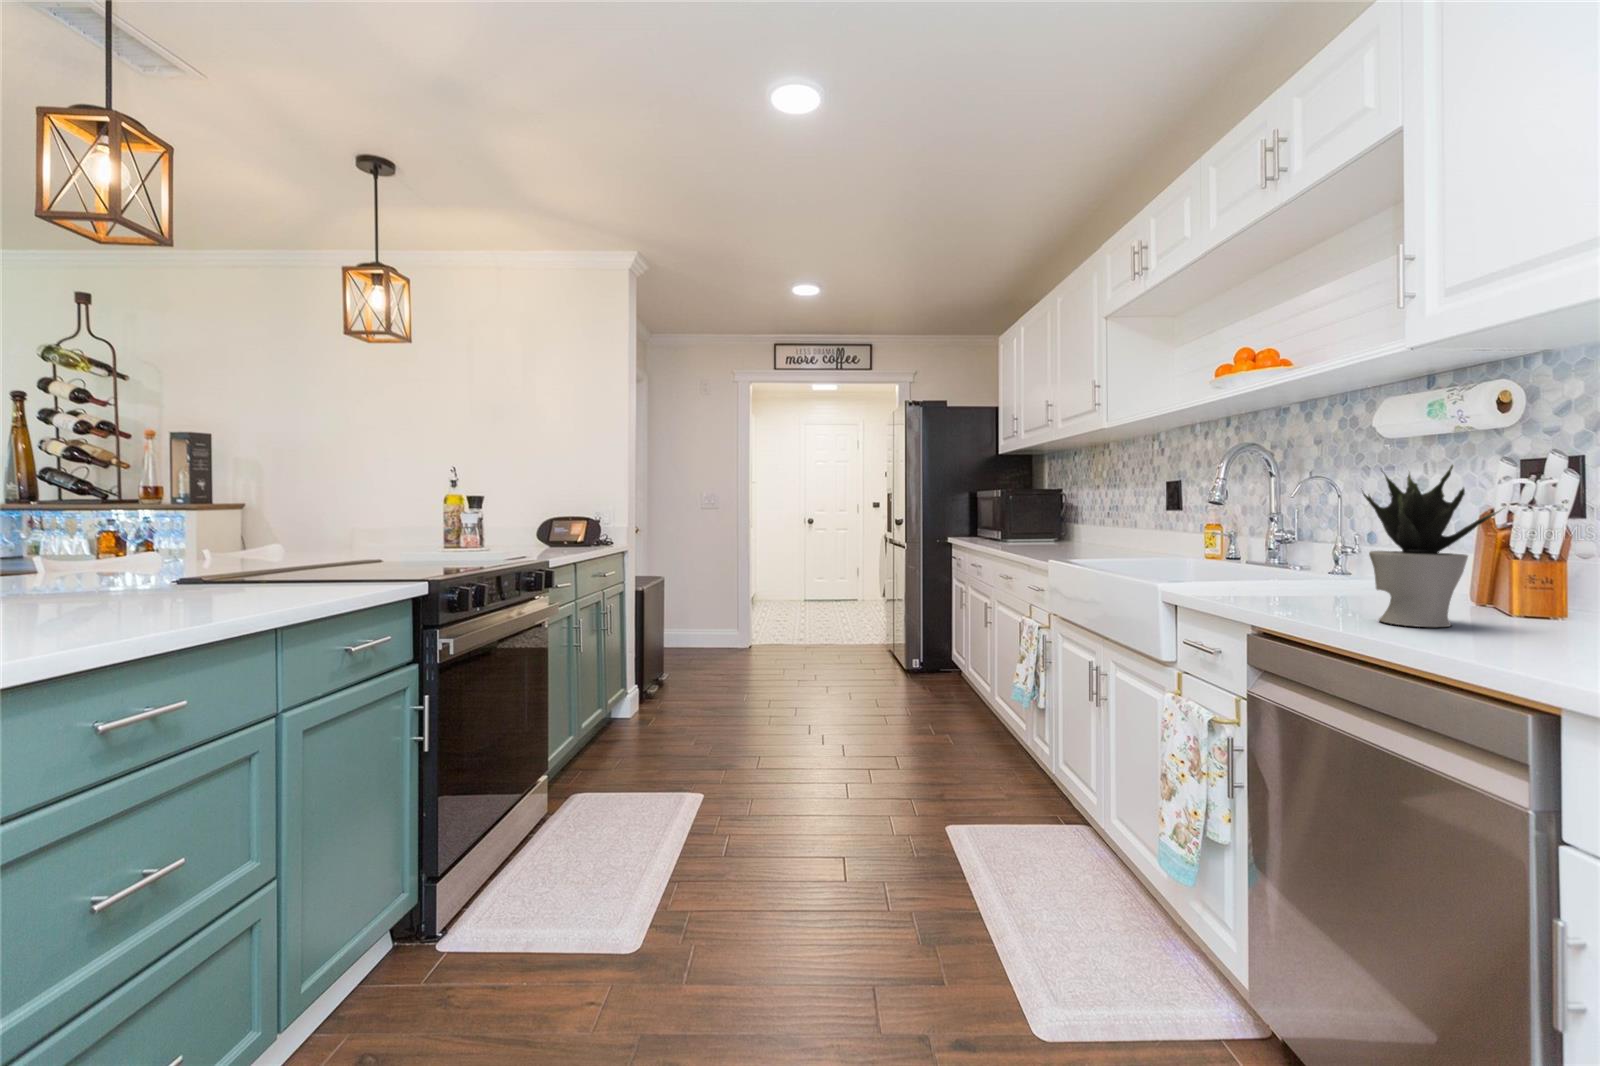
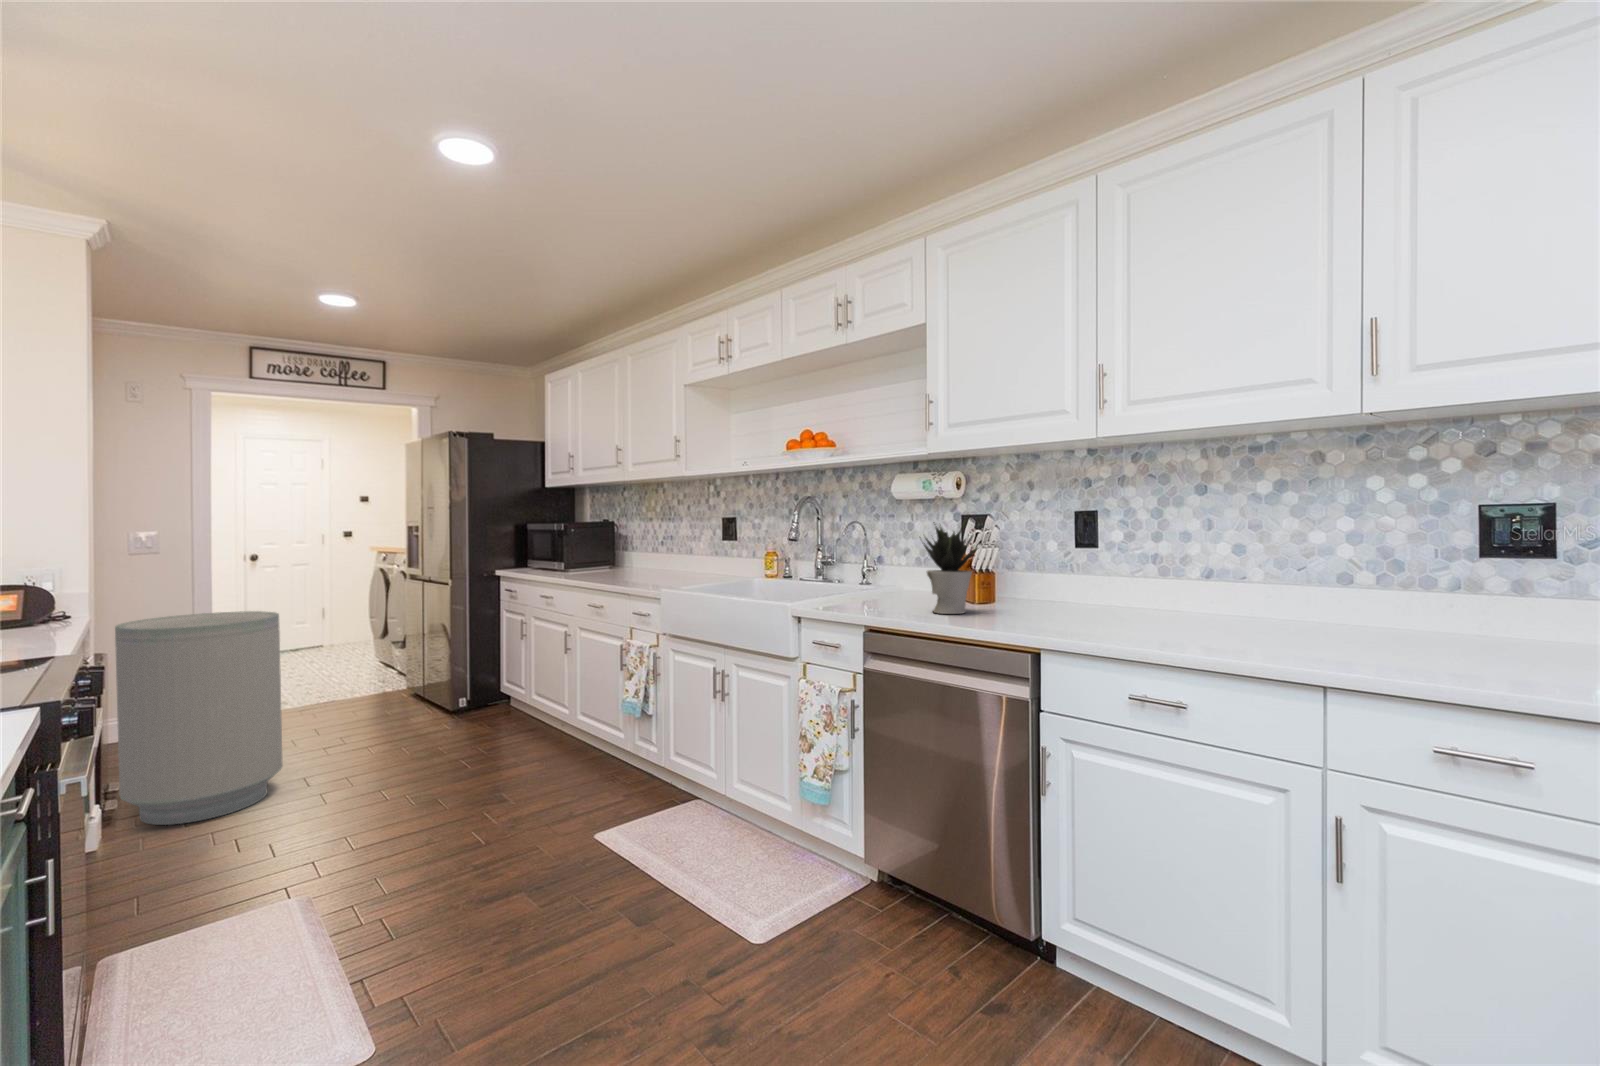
trash can: none [654,561,753,719] -> present [115,611,283,825]

